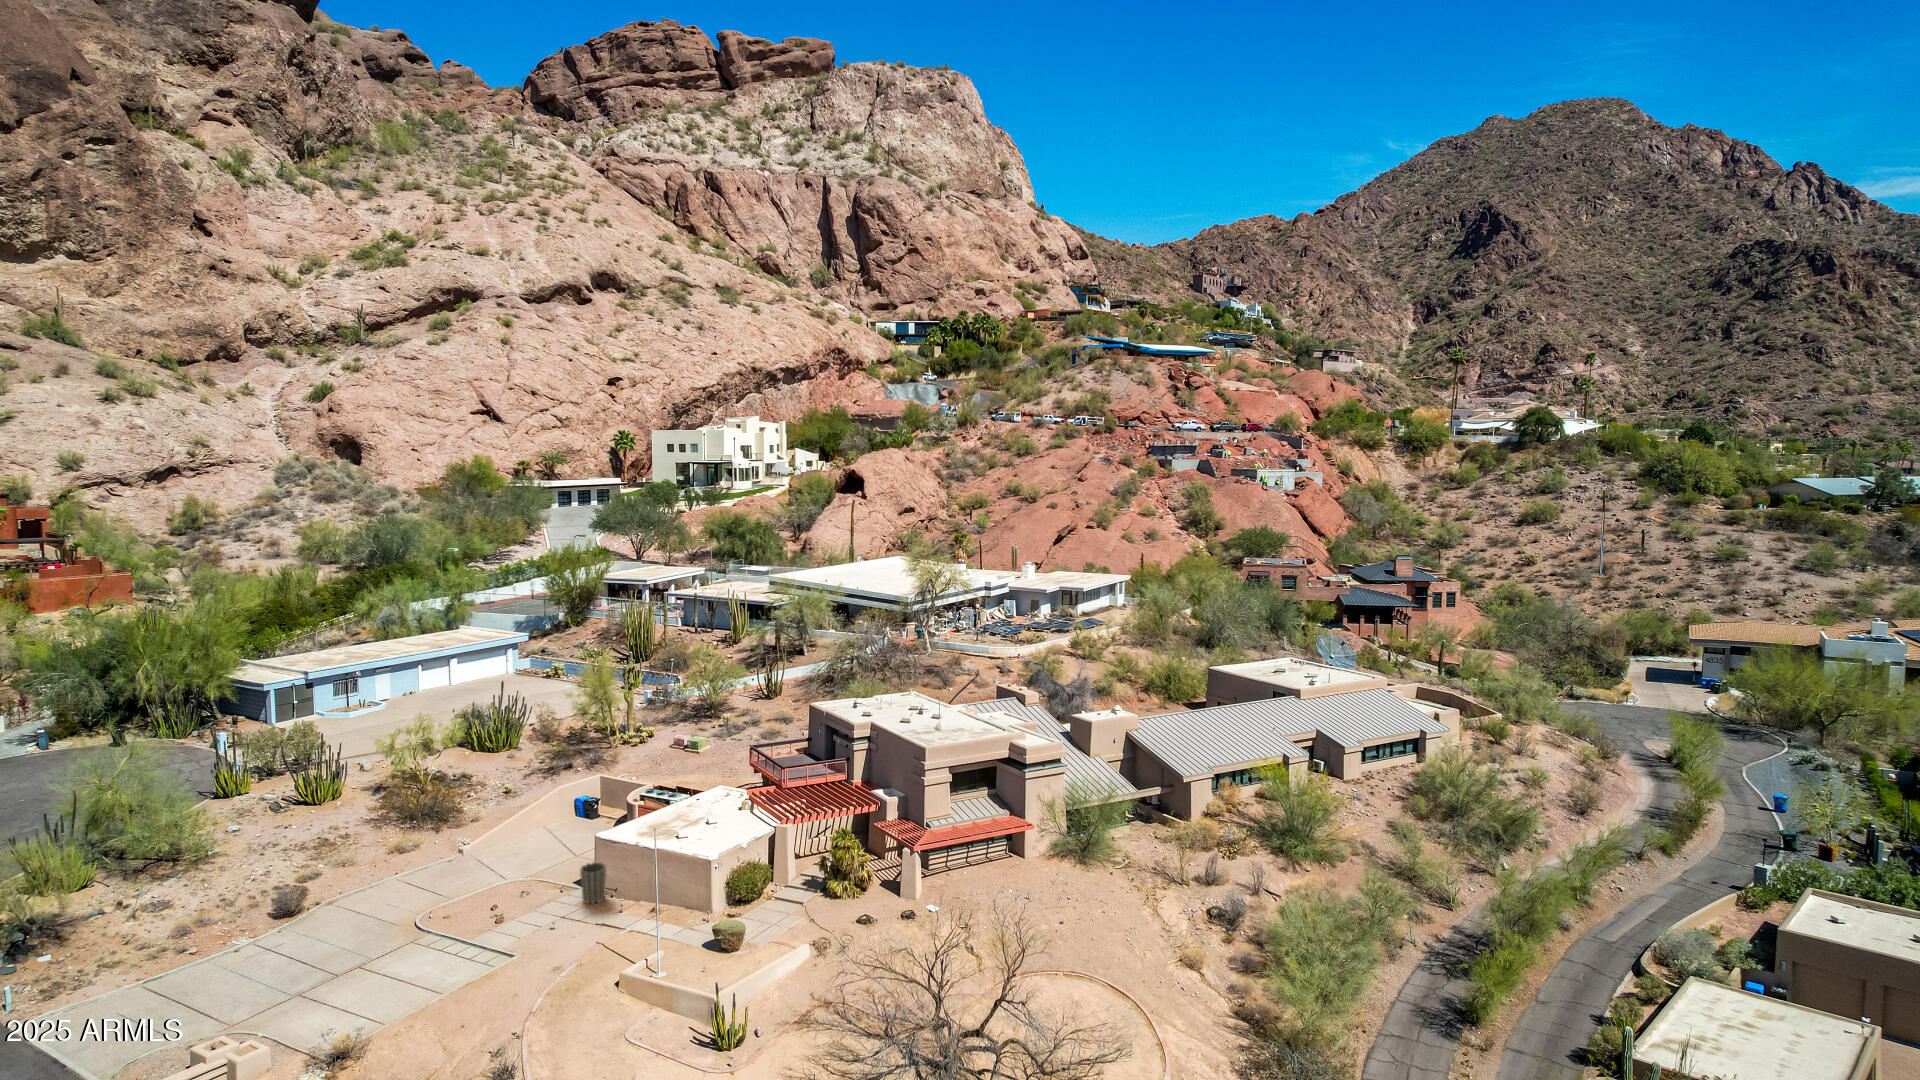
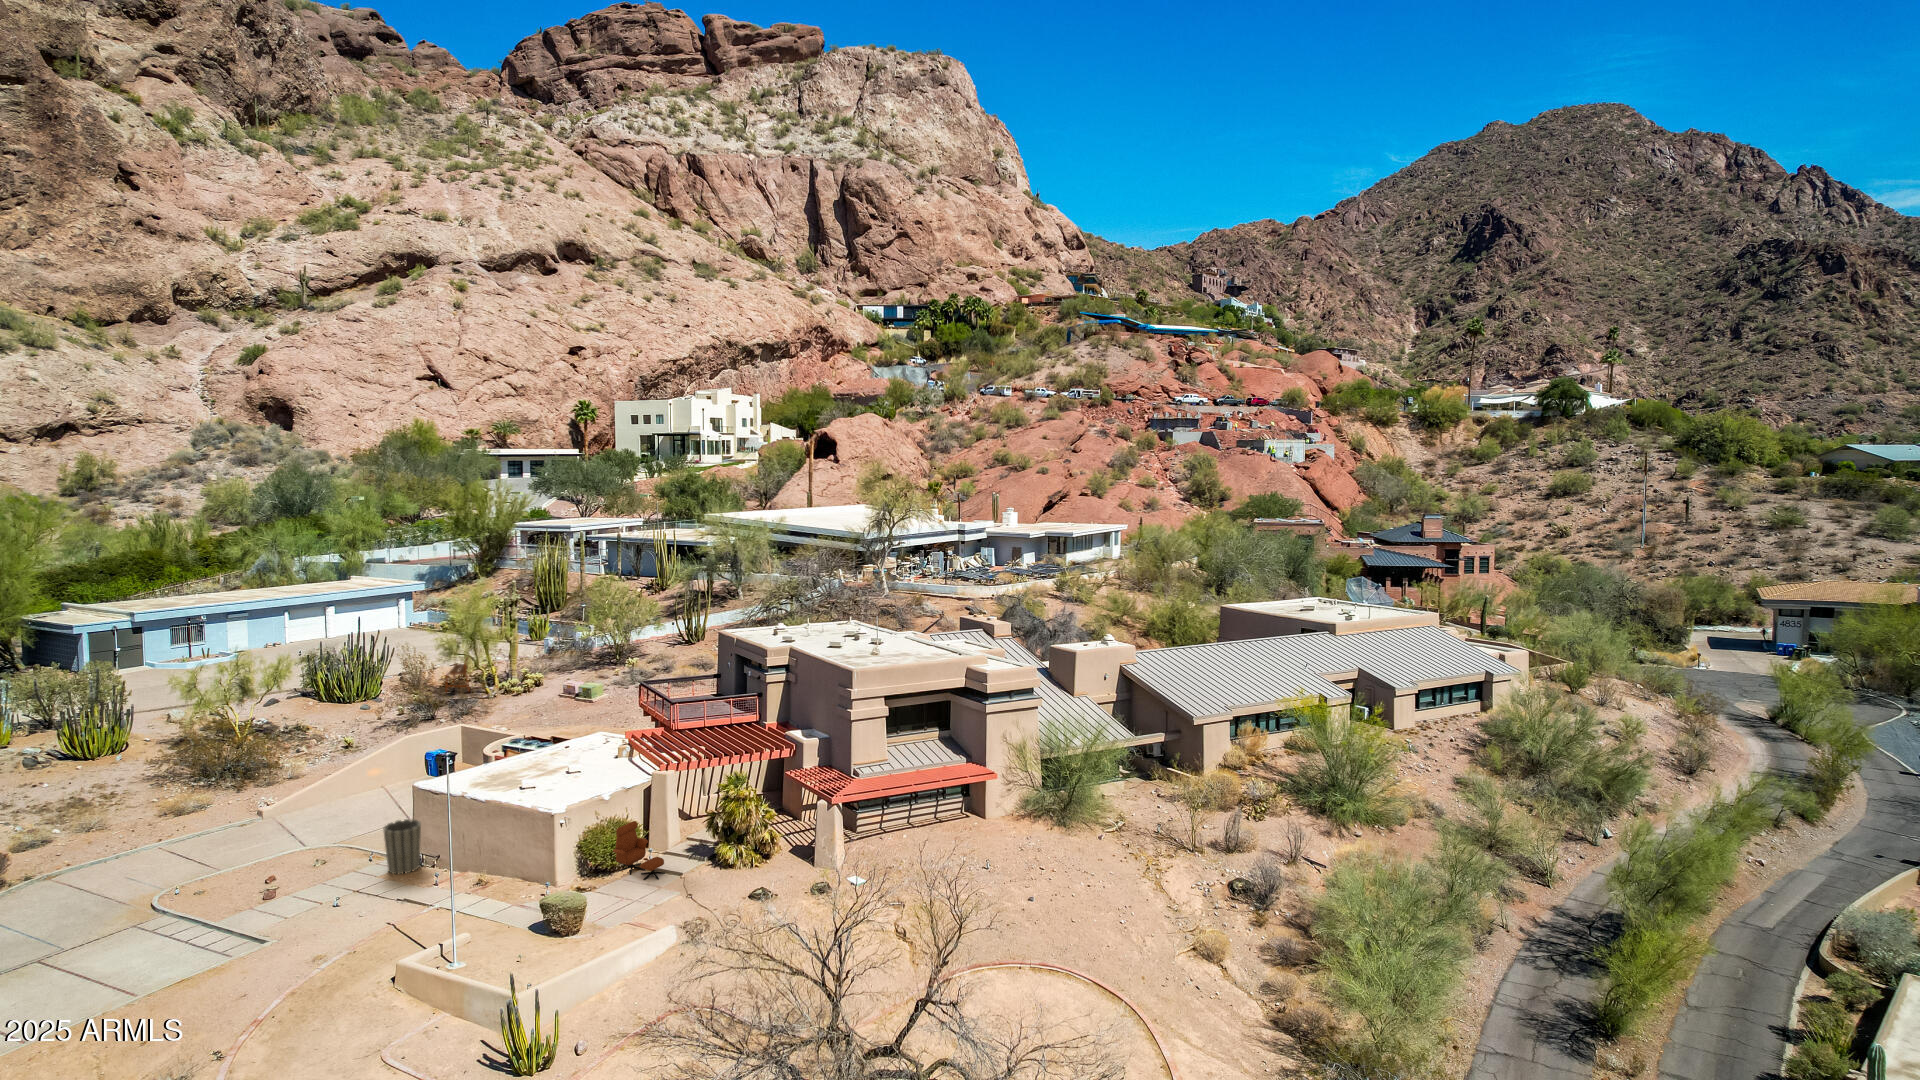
bench: none [568,702,590,740] -> present [445,656,470,692]
lounge chair: none [757,867,794,911] -> present [613,821,665,880]

